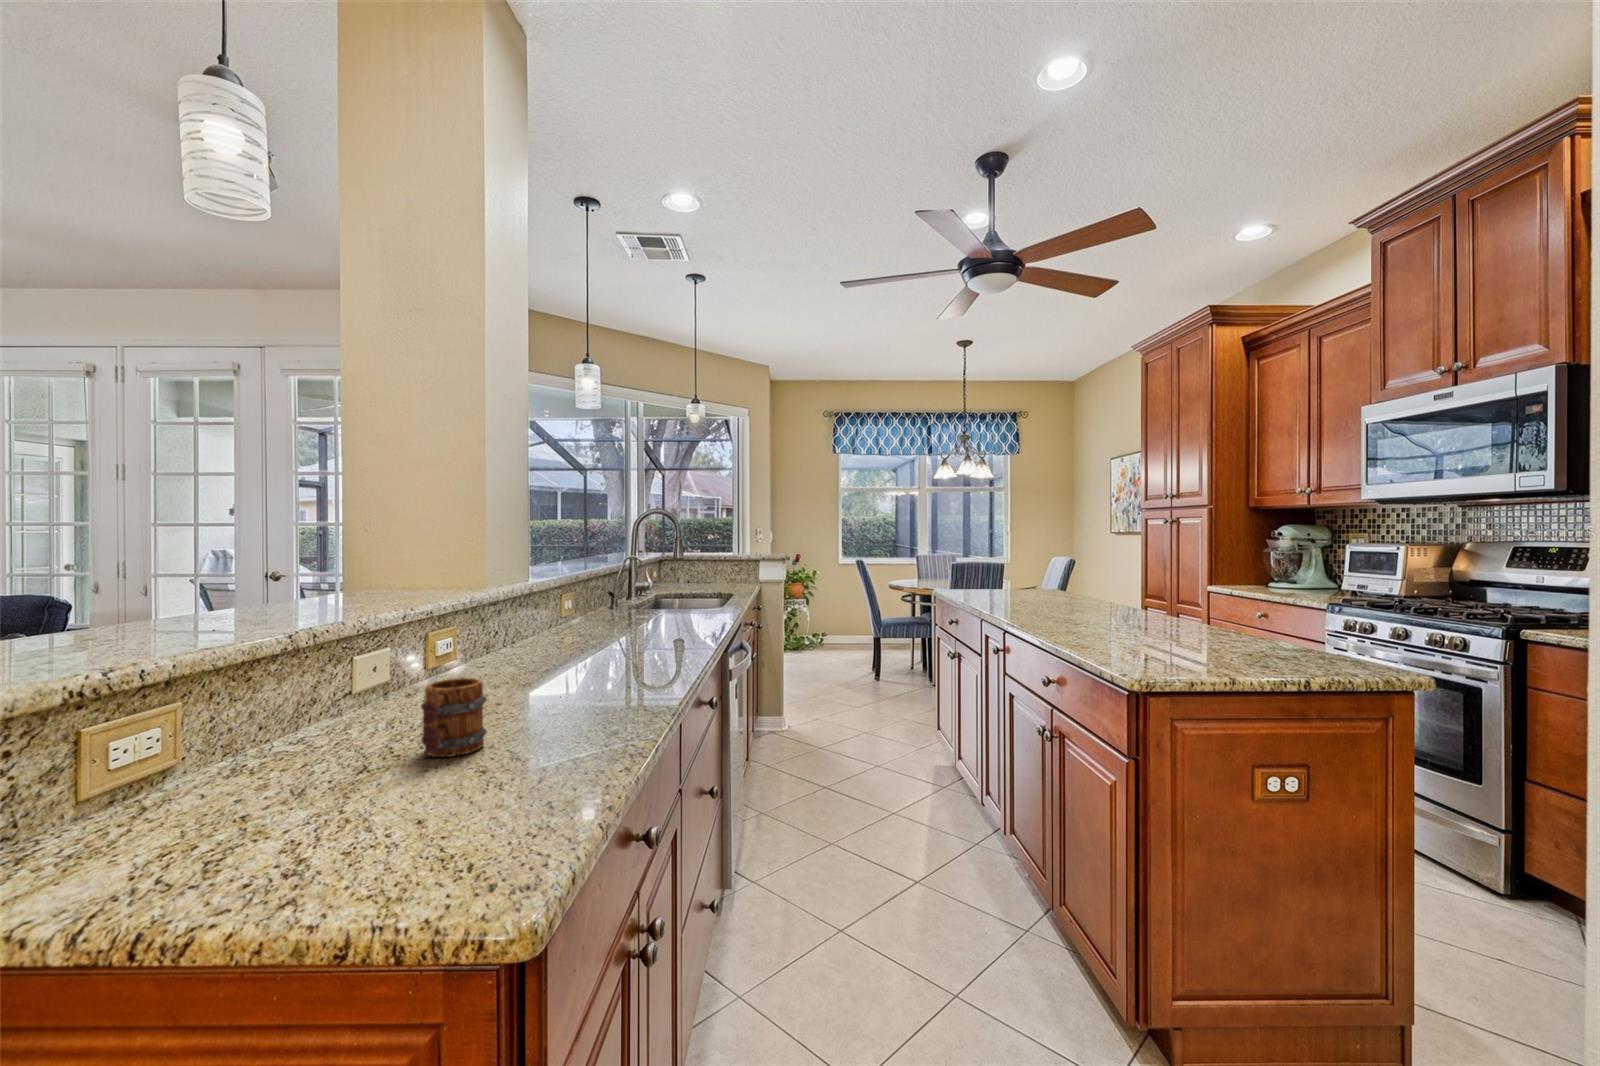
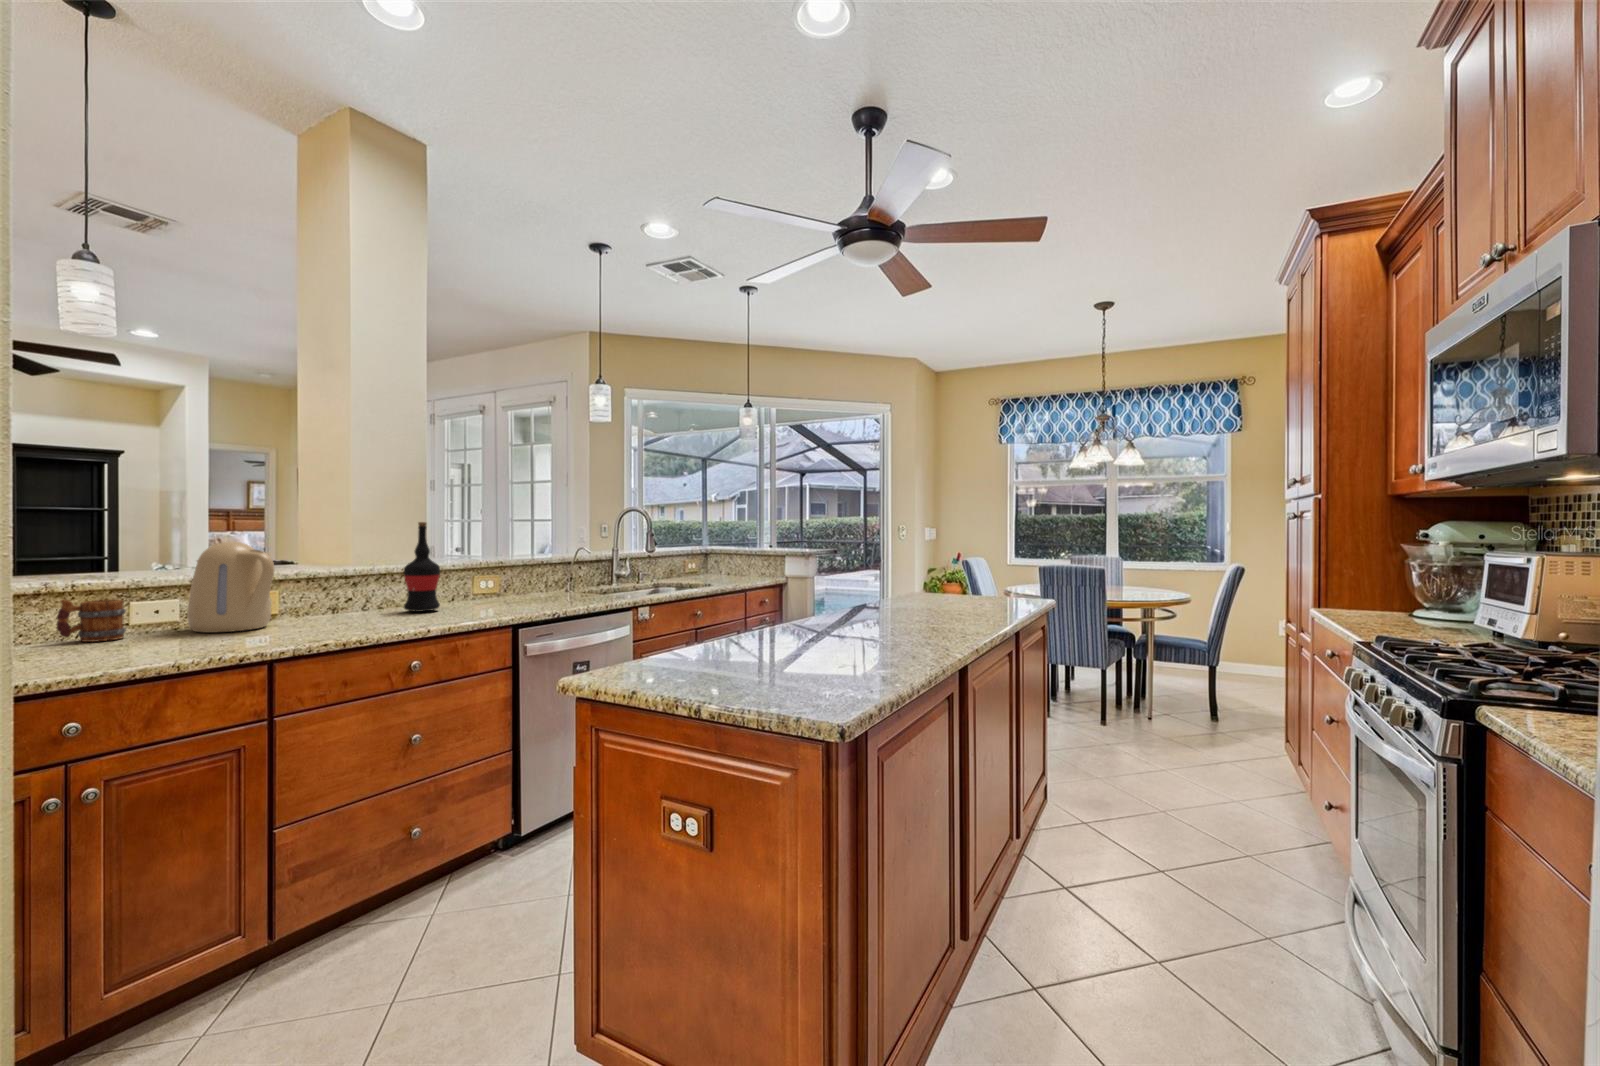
wine bottle: none [623,537,665,655] -> present [404,522,440,612]
kettle: none [478,572,625,716] -> present [187,541,275,633]

